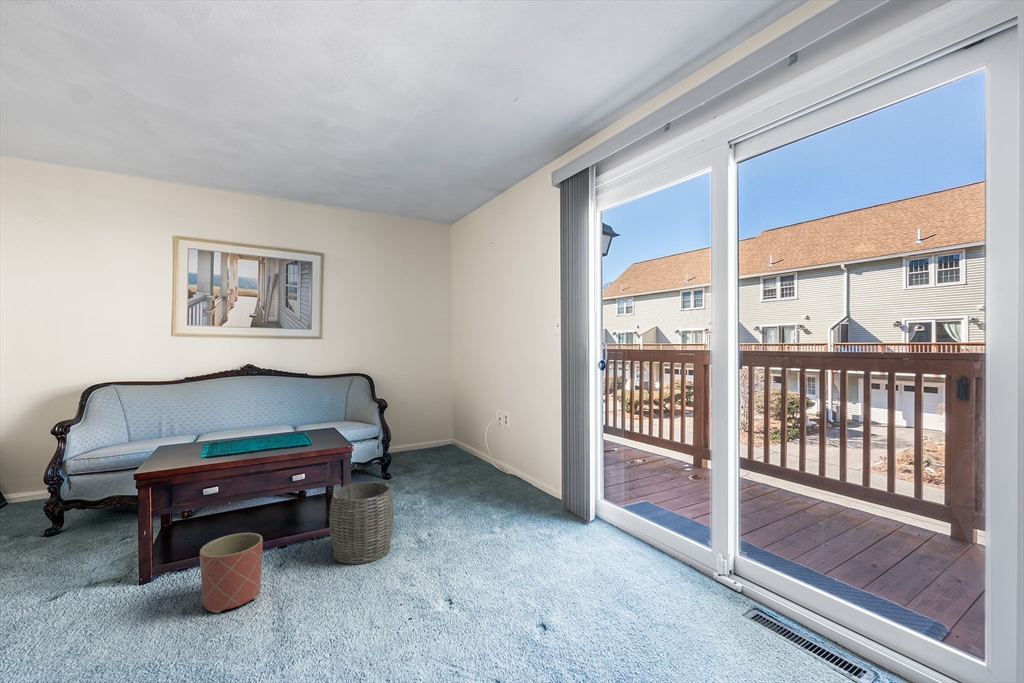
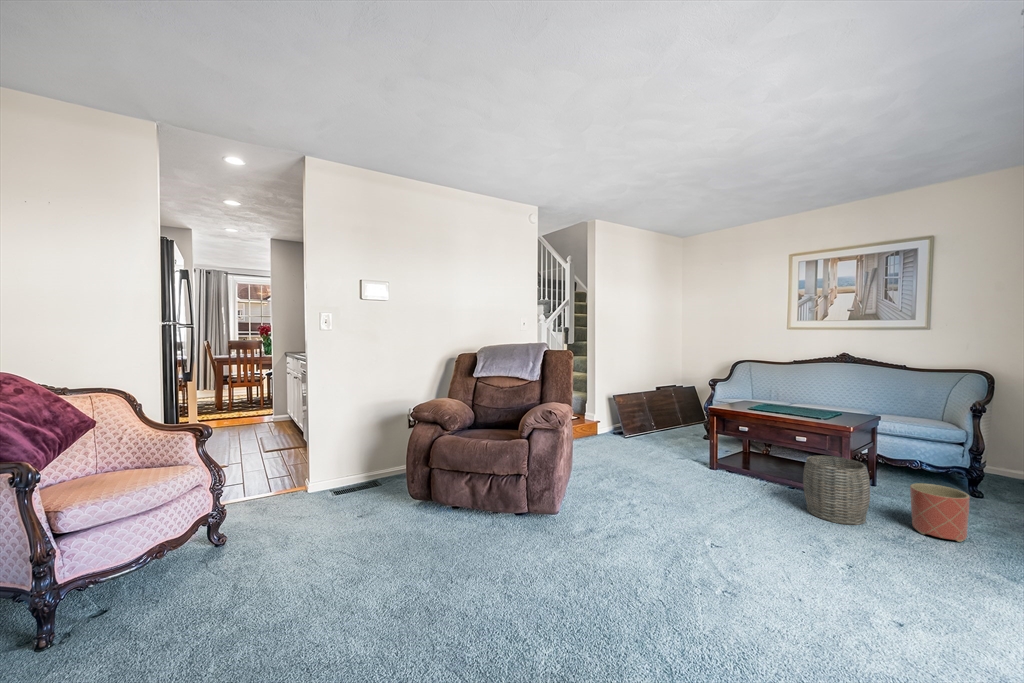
planter: present [200,533,263,613] -> present [910,483,970,542]

